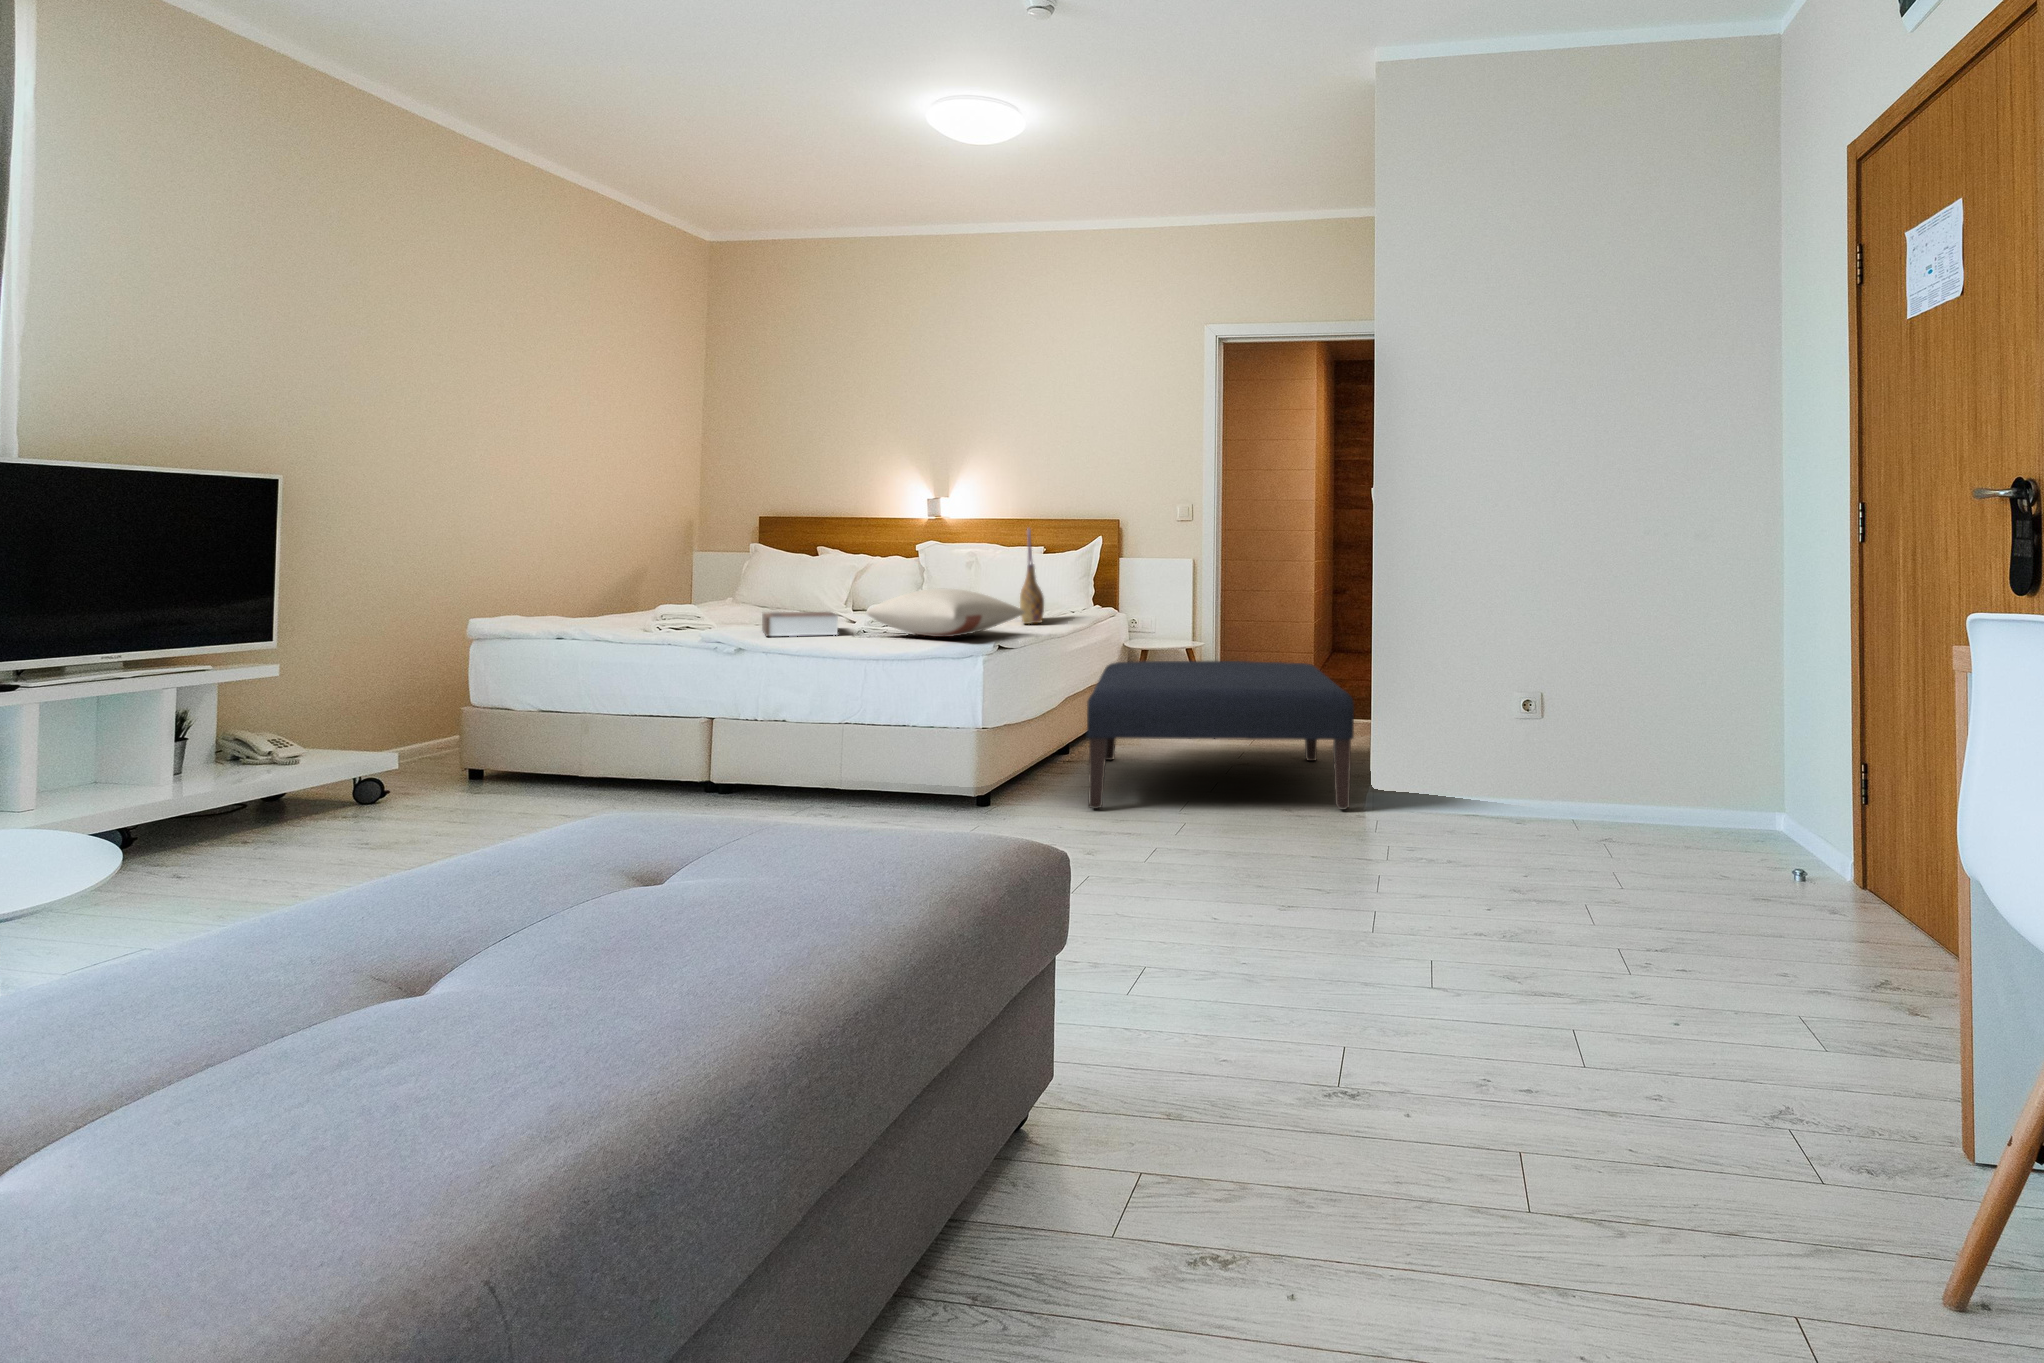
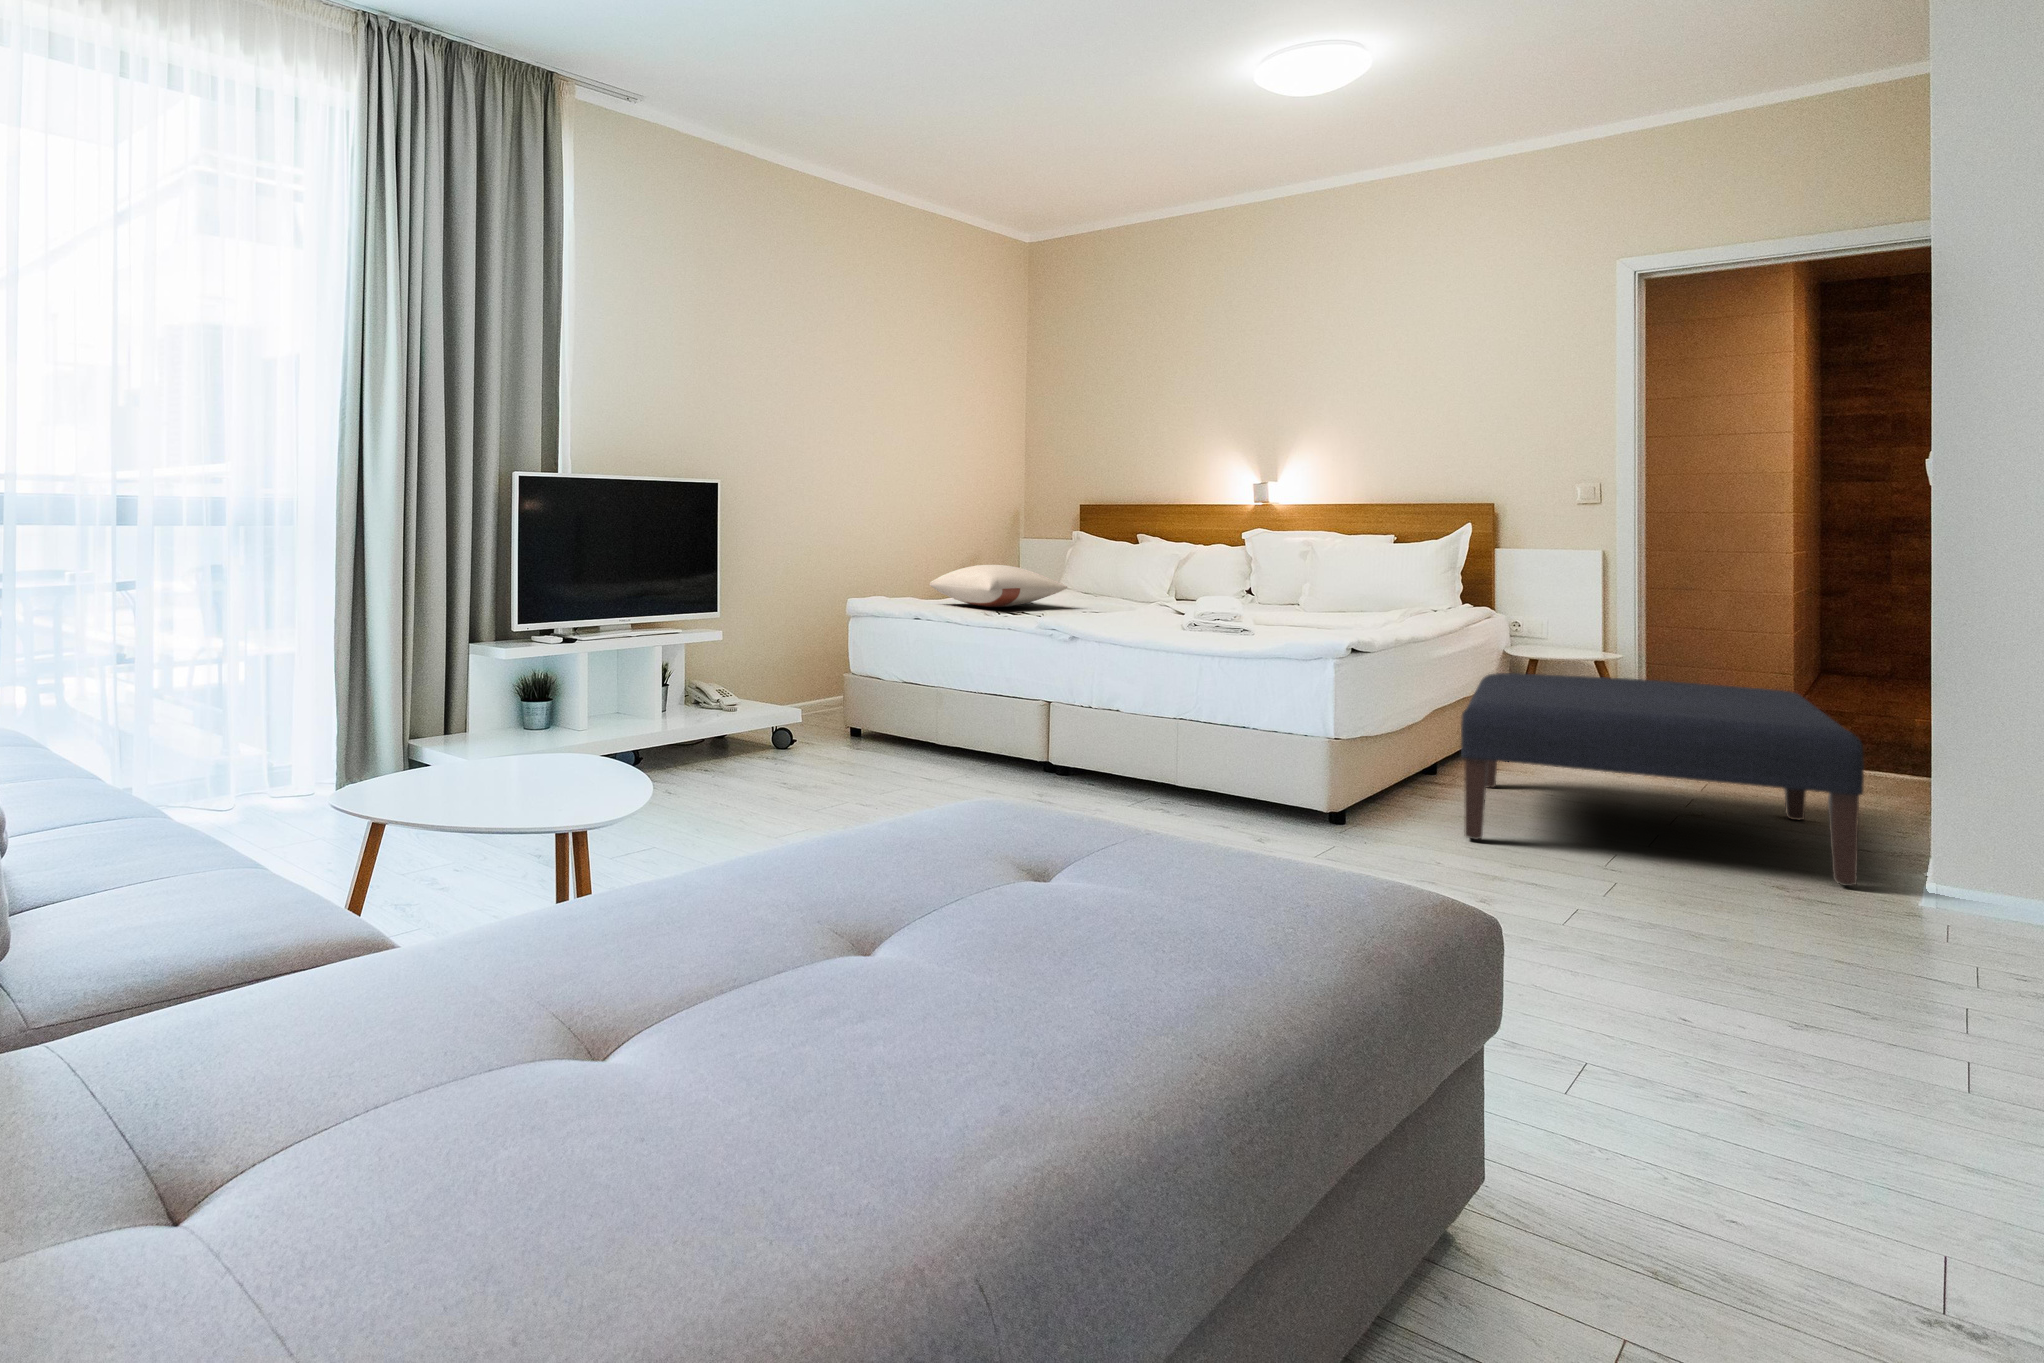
tote bag: present [1020,529,1044,624] -> none [1370,513,1401,623]
pillow: present [866,589,1025,637] -> present [930,565,1067,607]
book: present [762,612,838,636] -> none [1092,601,1171,627]

